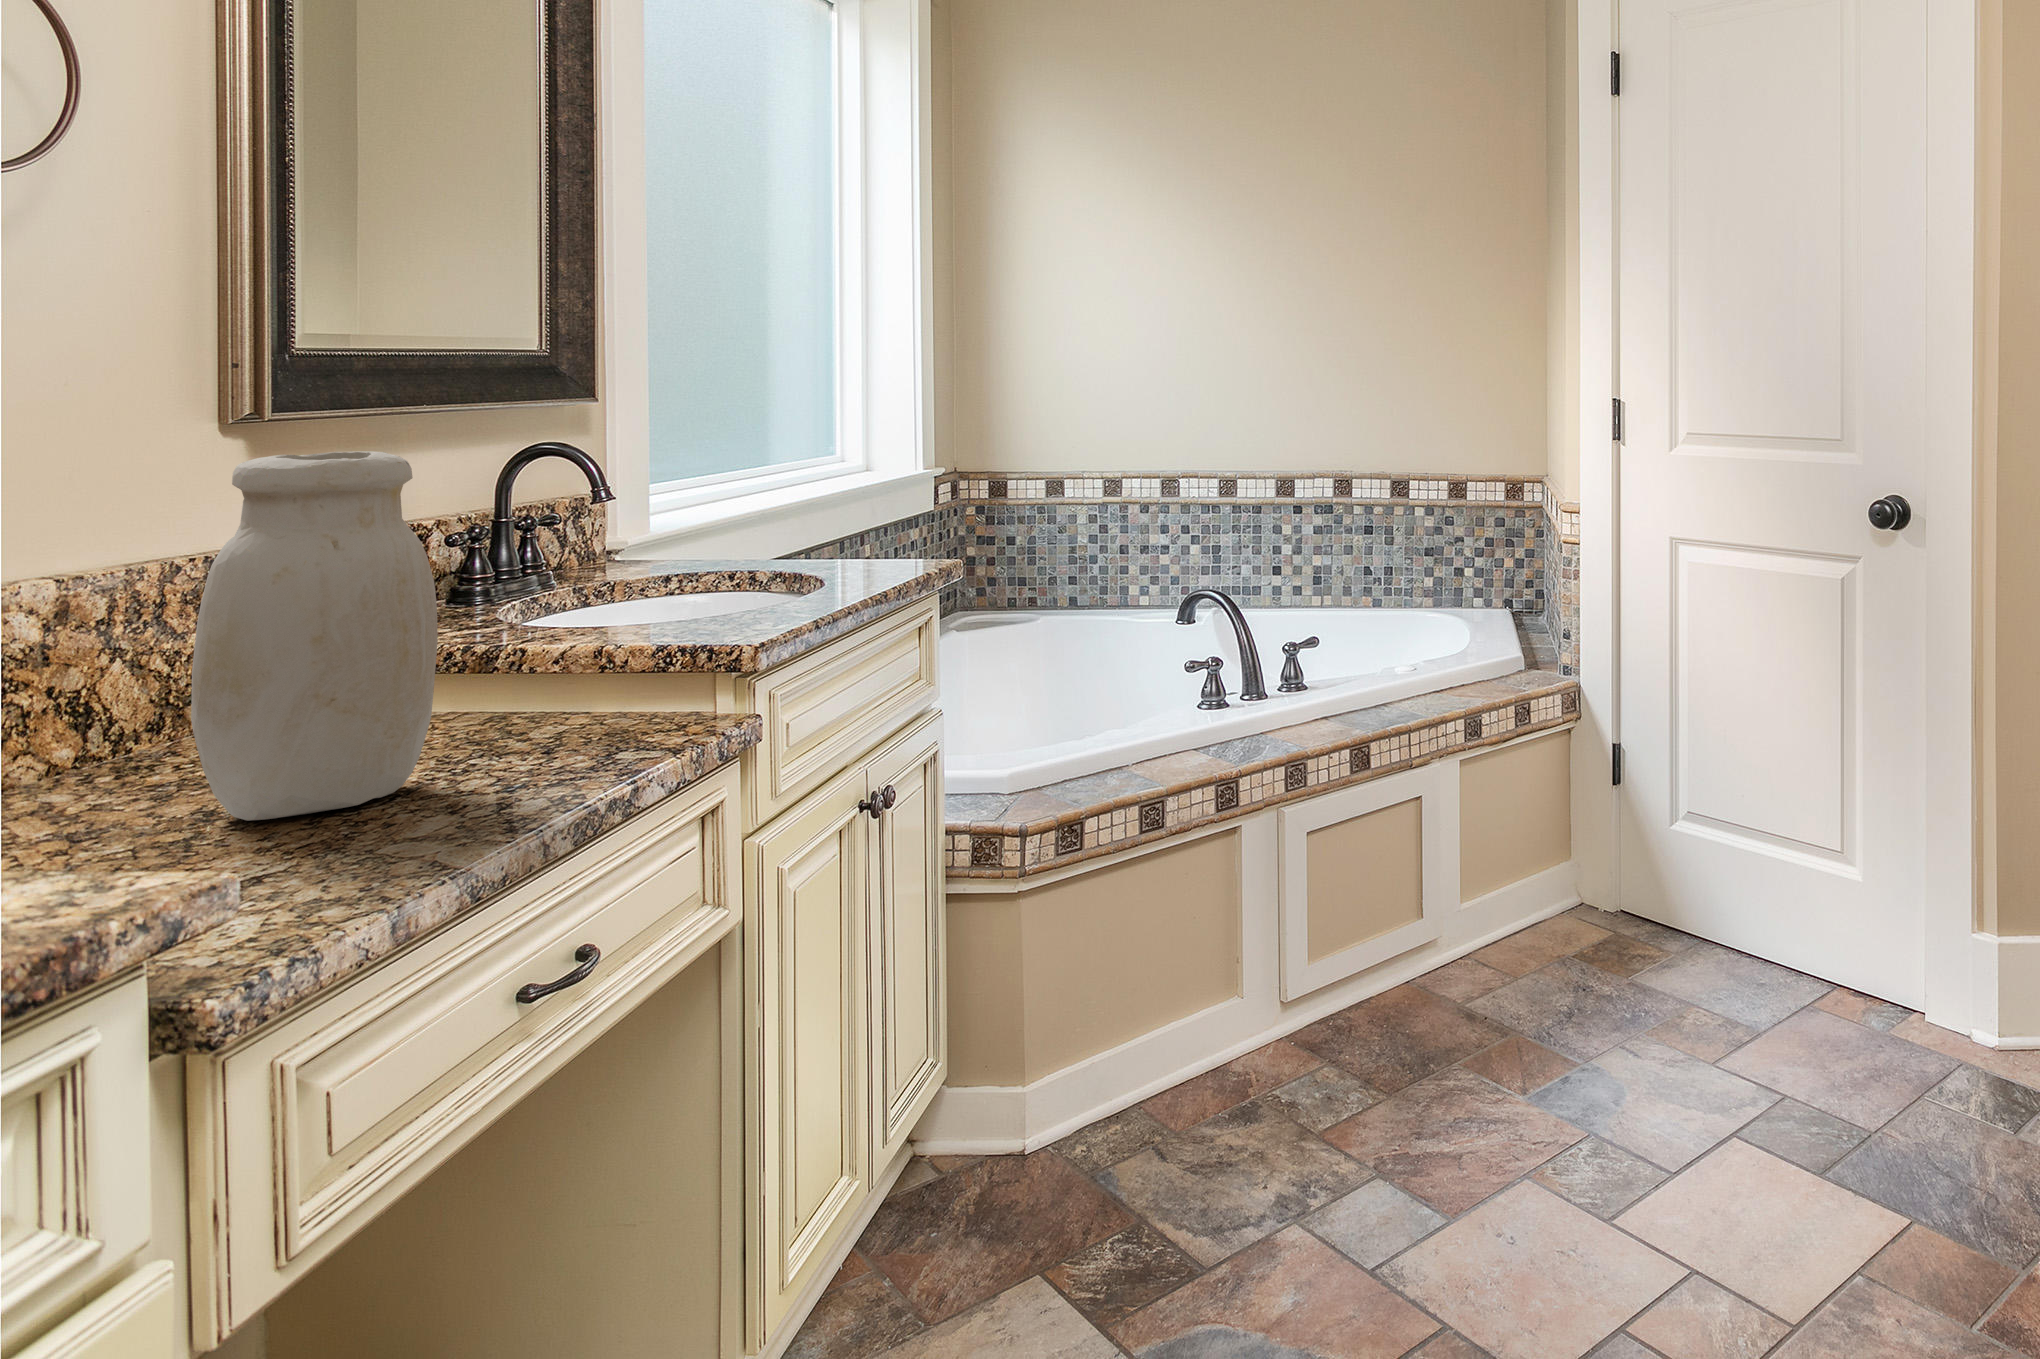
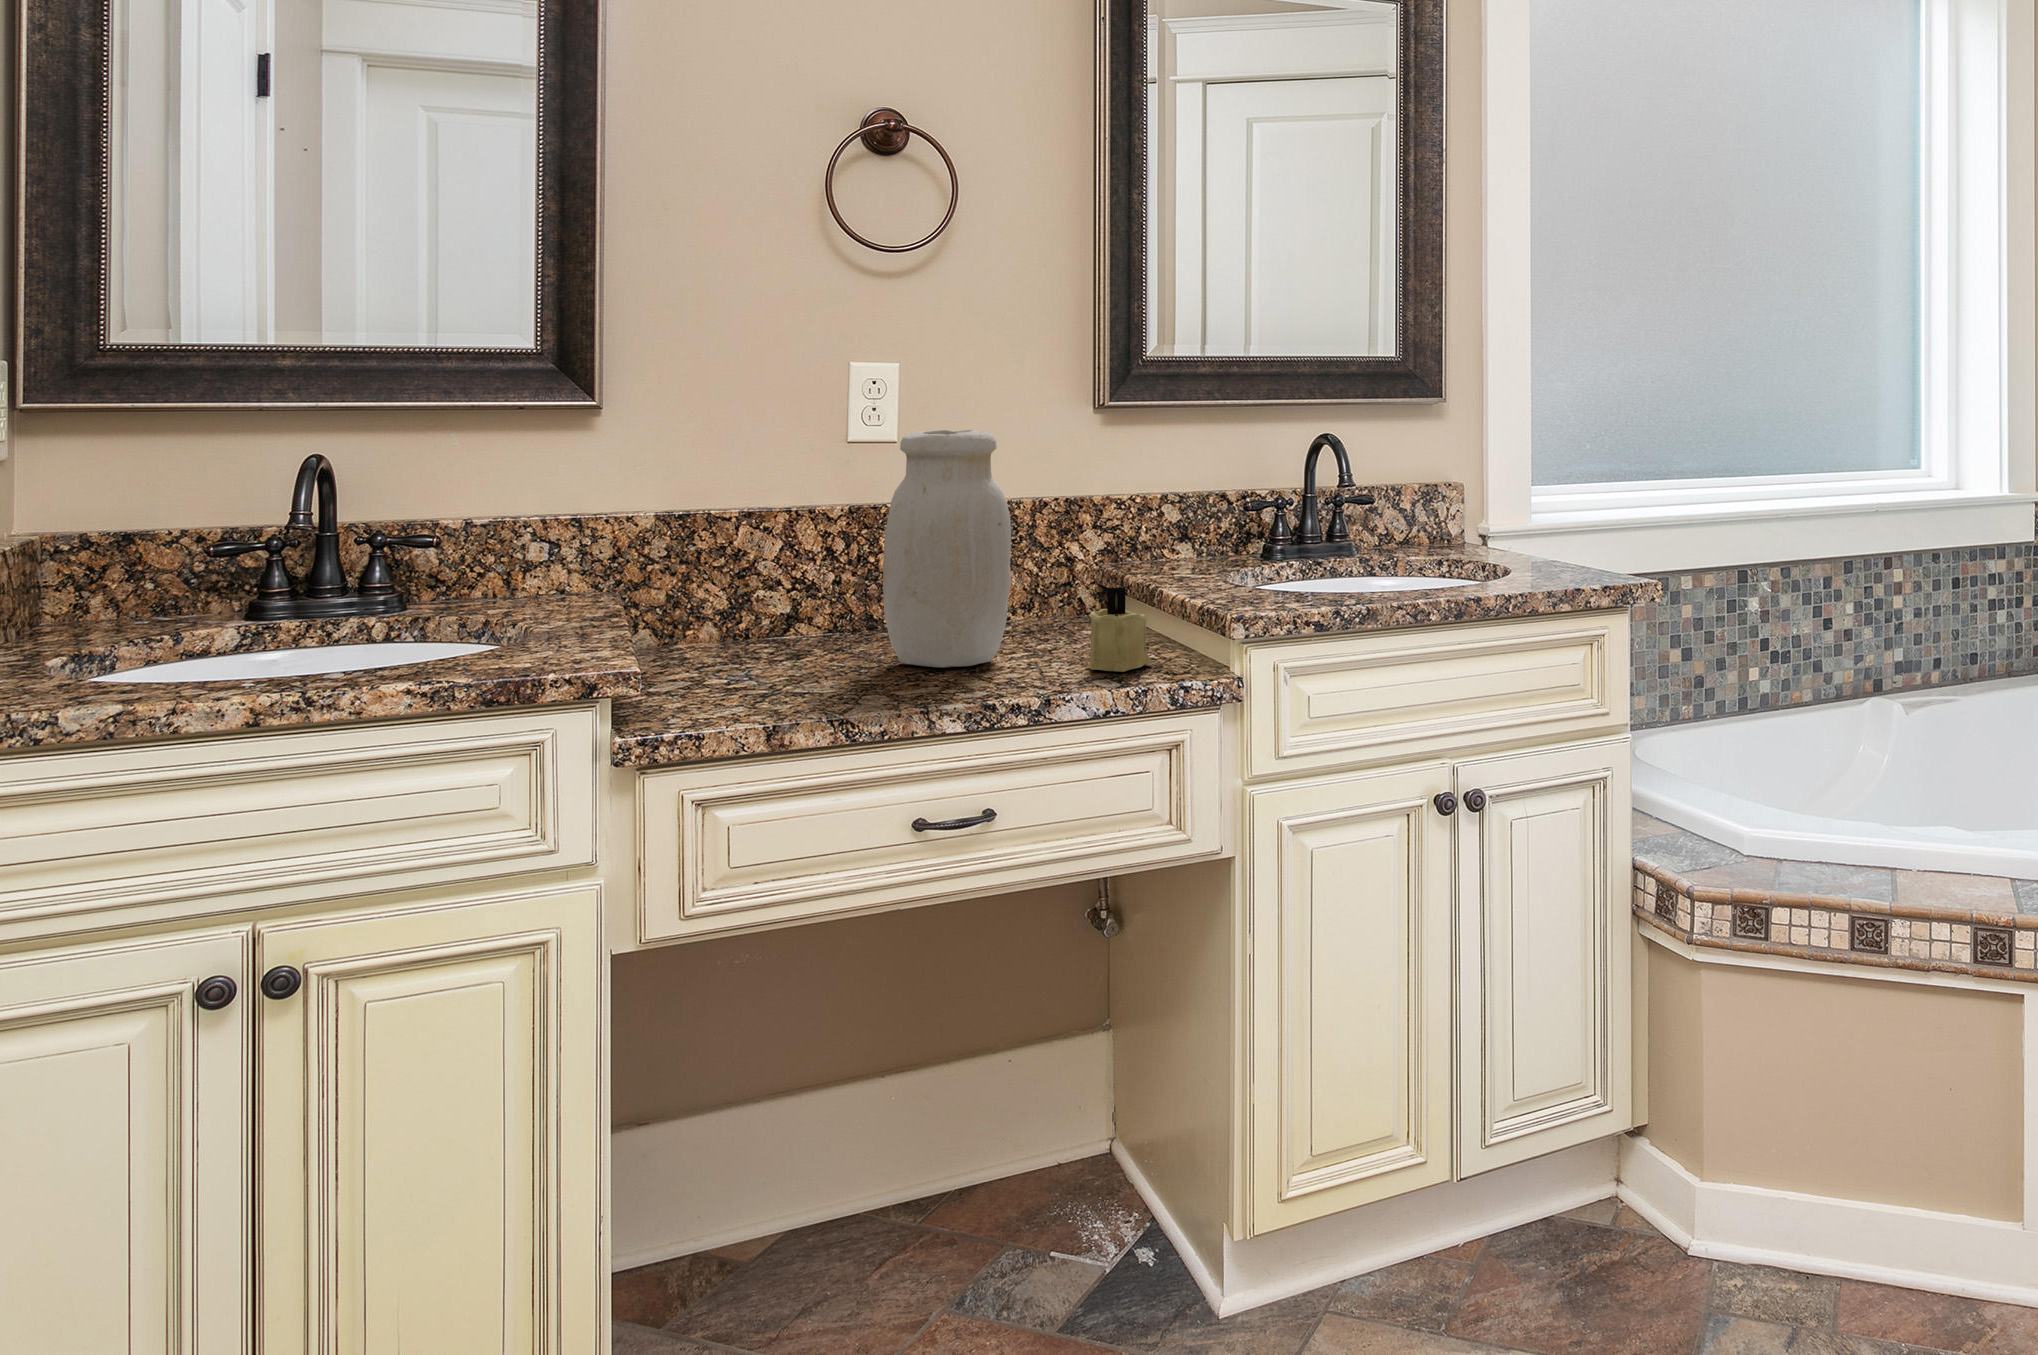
candle: none [548,641,632,752] -> present [1089,587,1151,672]

